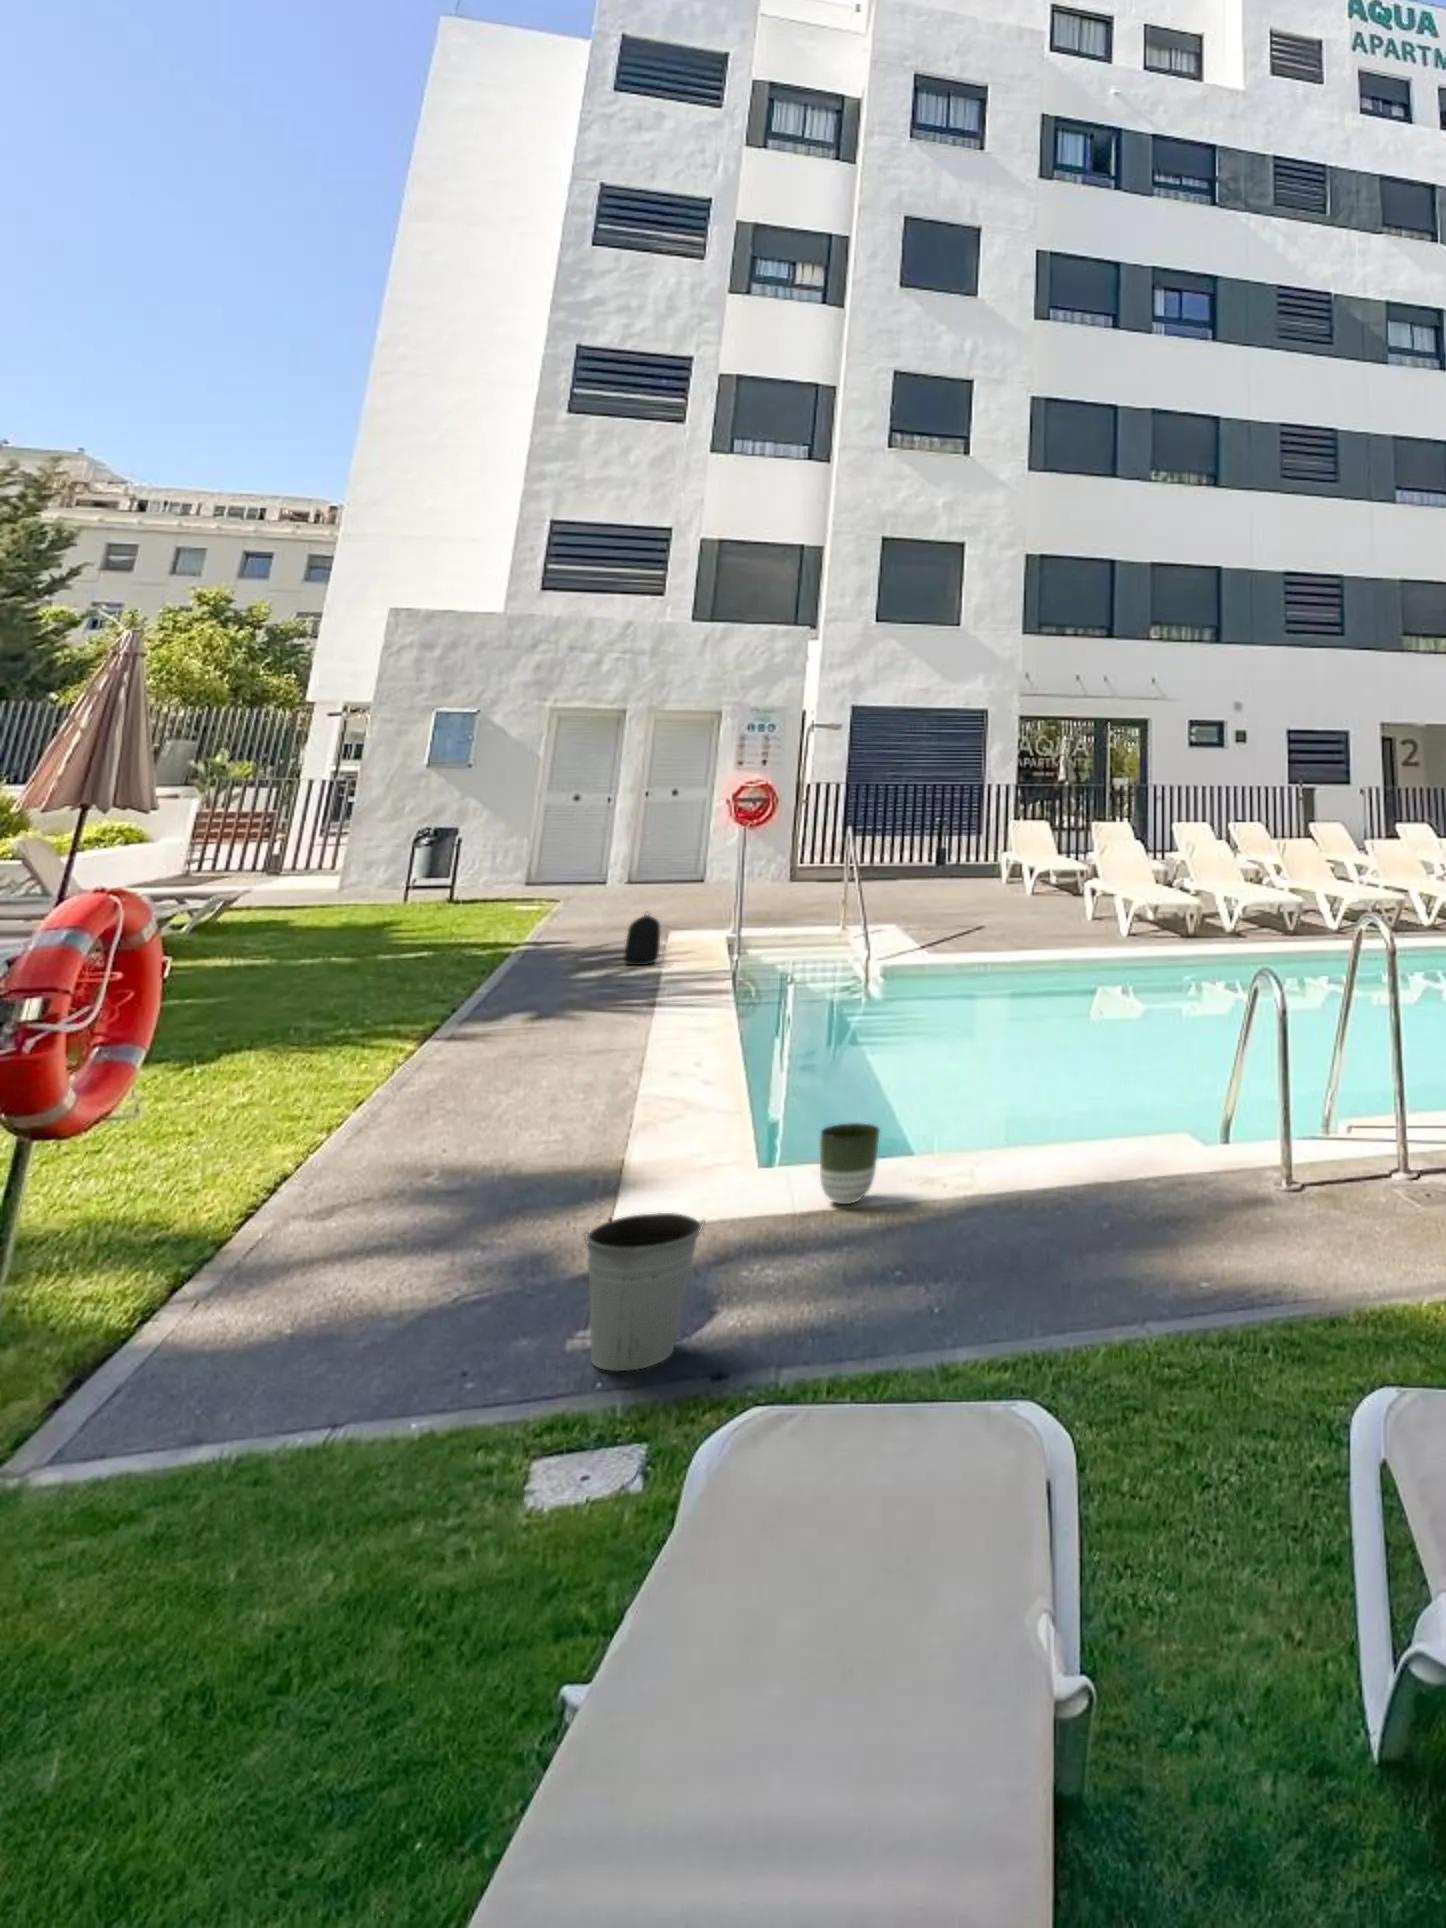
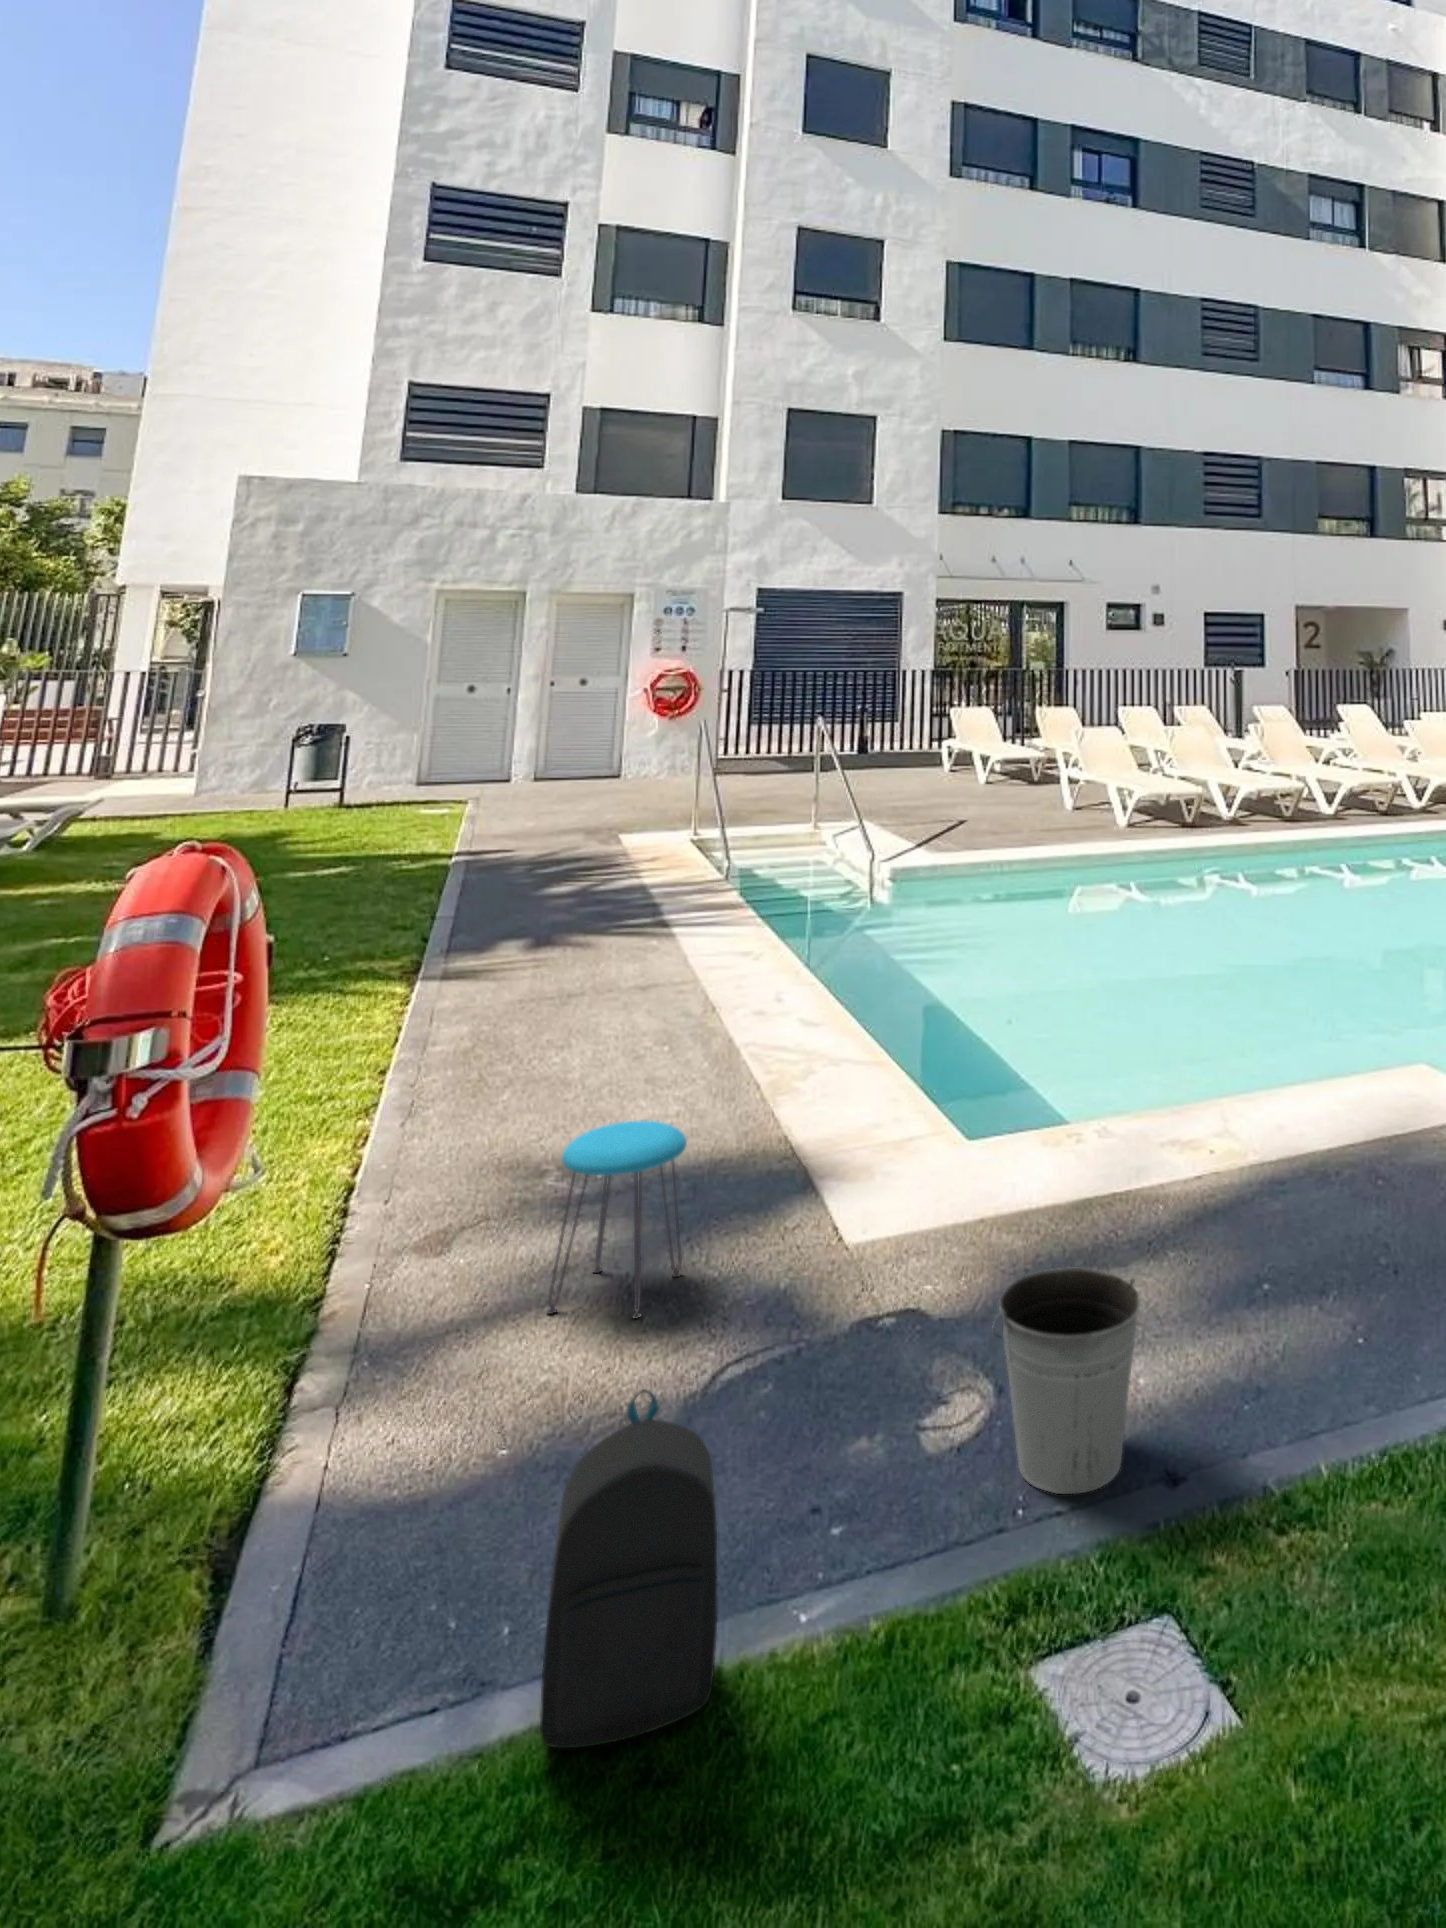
backpack: present [624,915,660,965] -> present [540,1390,717,1748]
stool: none [346,1111,472,1258] -> present [548,1121,687,1319]
planter: present [820,1123,879,1204] -> none [1087,1097,1156,1196]

